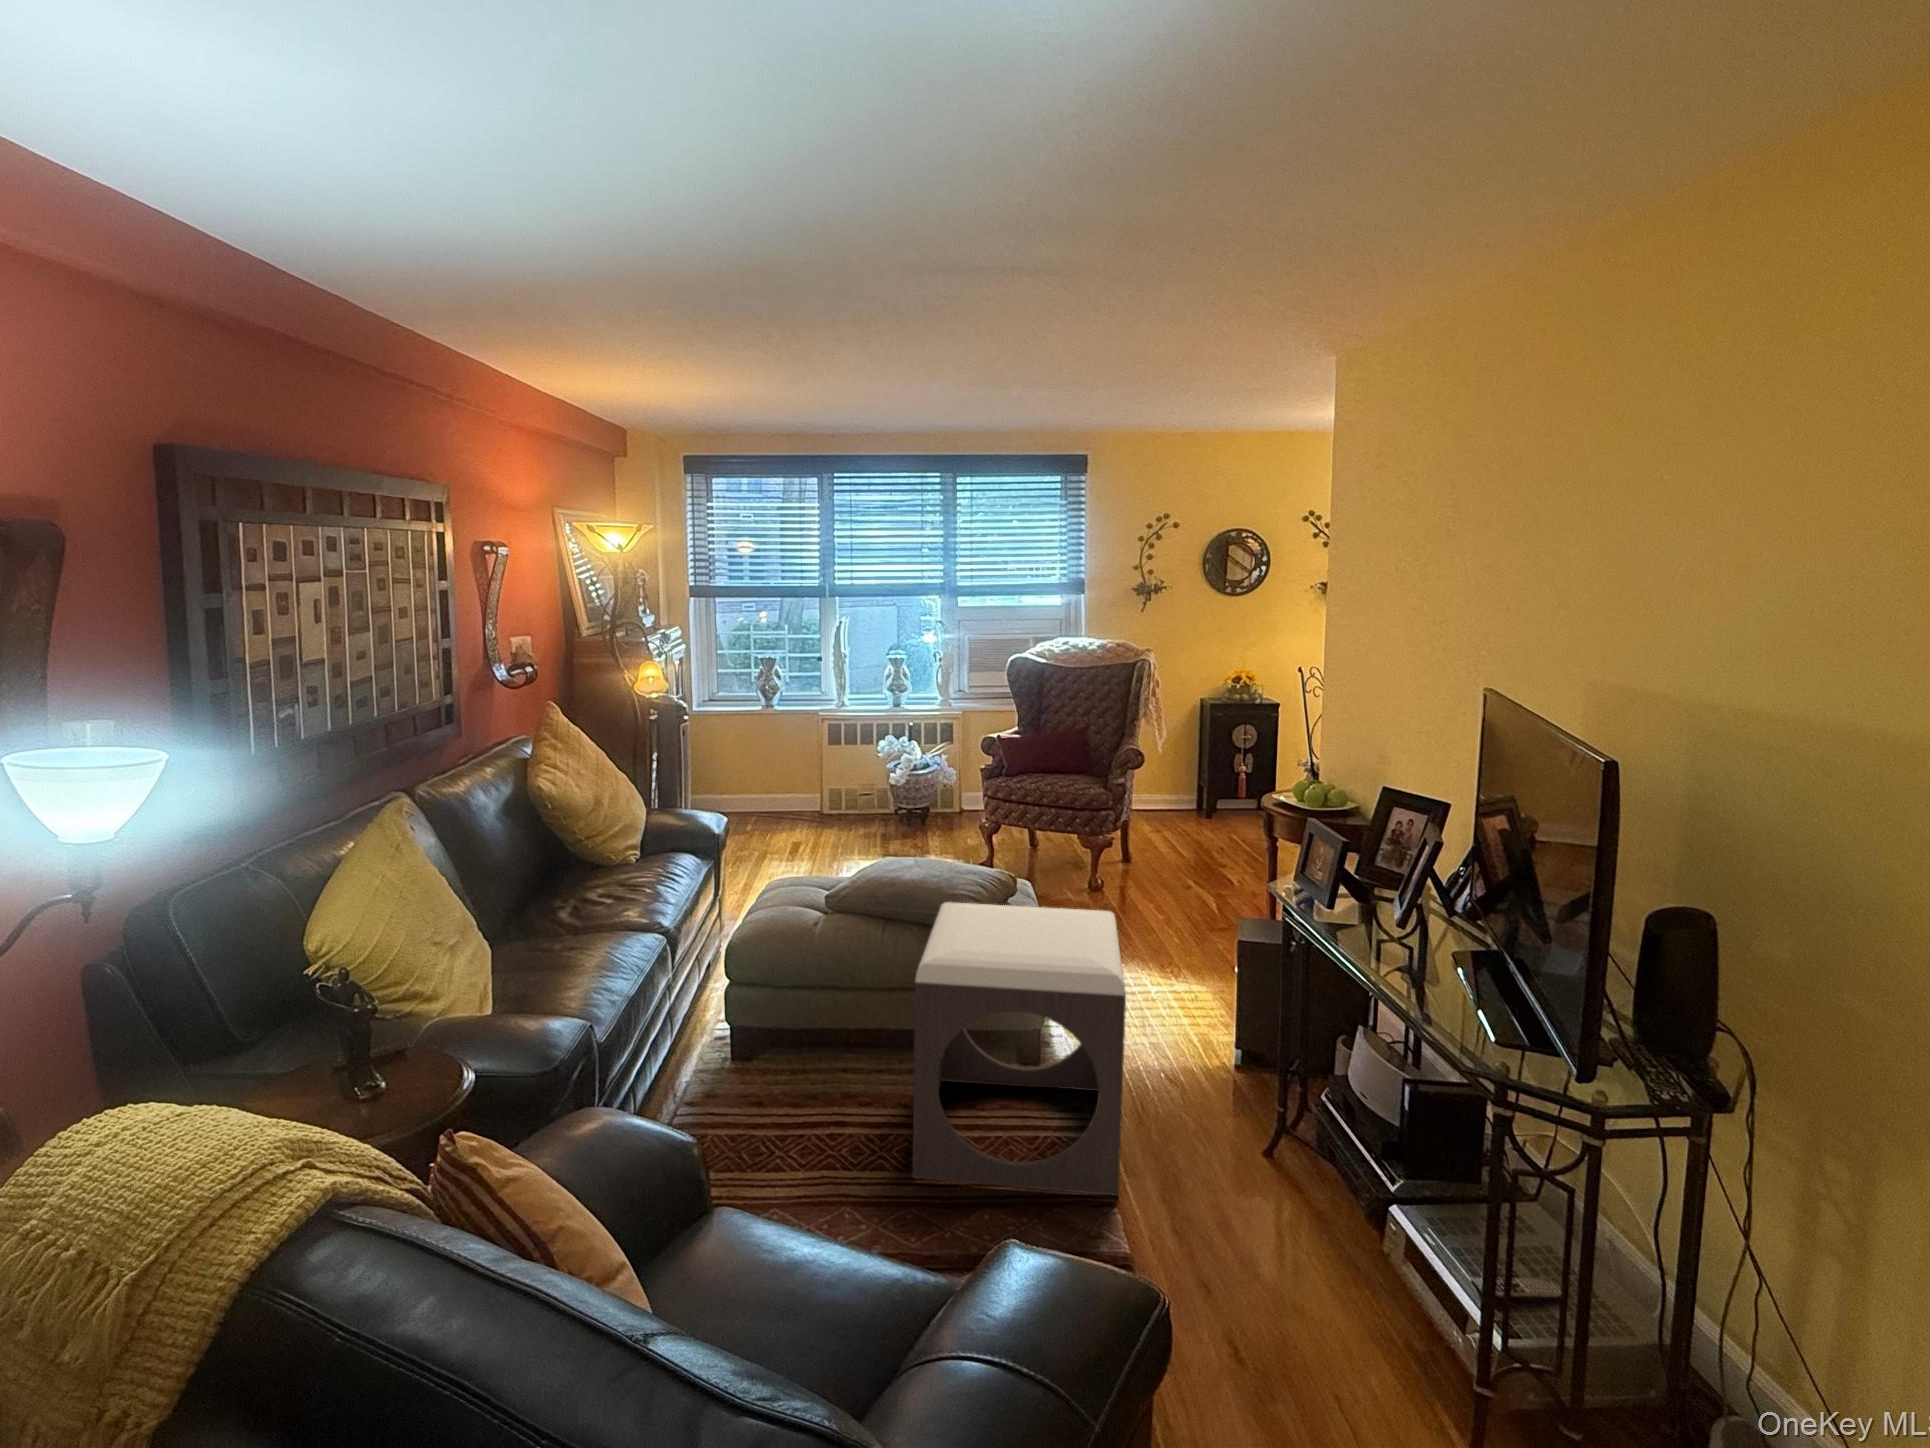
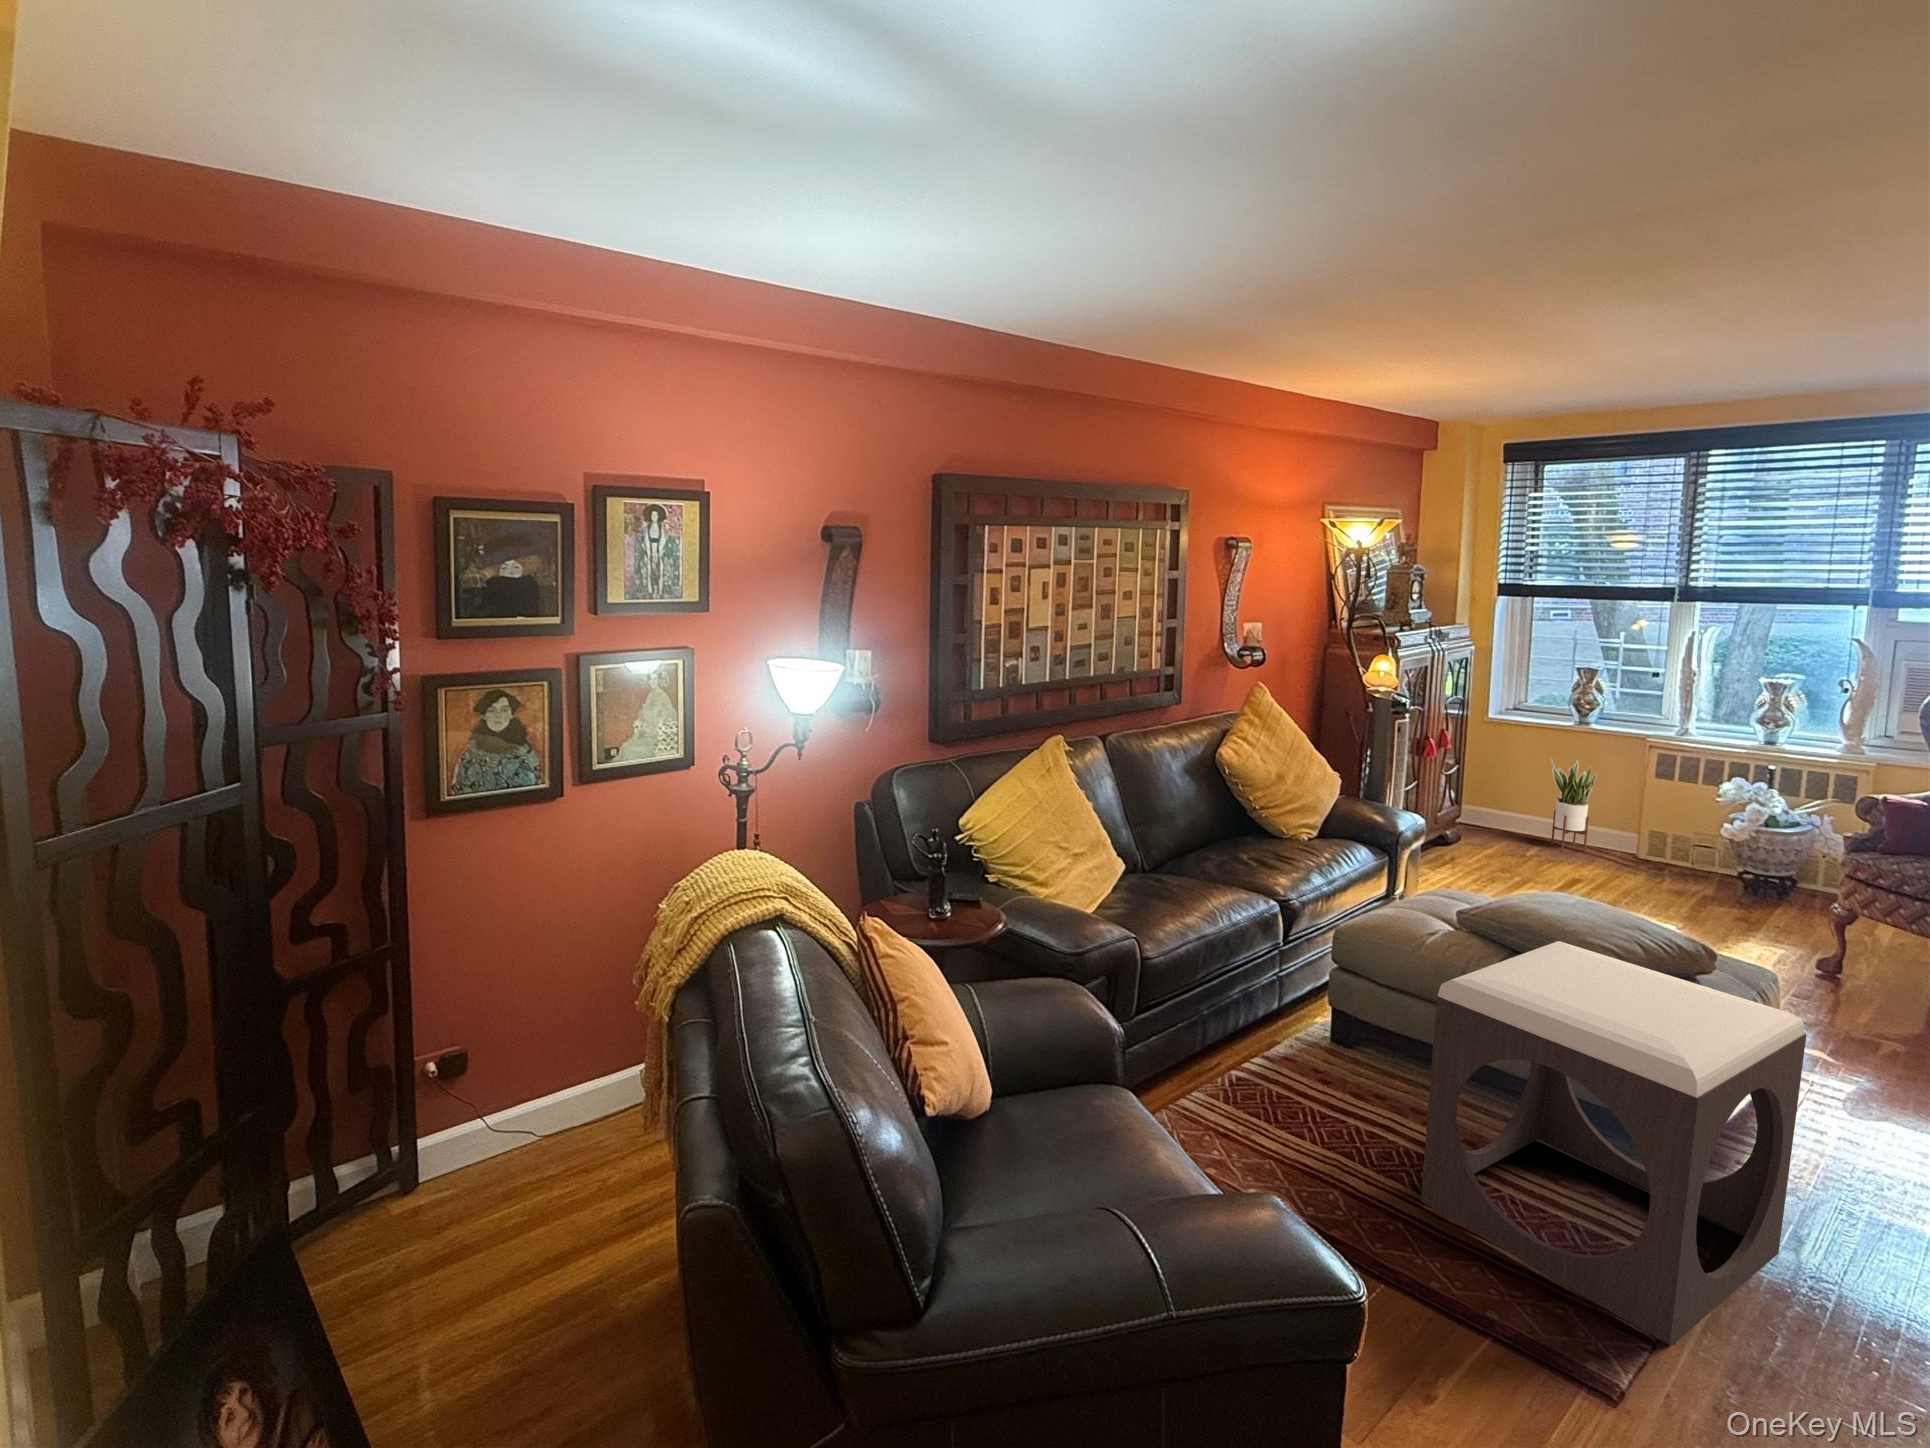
potted plant: none [752,740,787,822] -> present [1551,759,1597,852]

